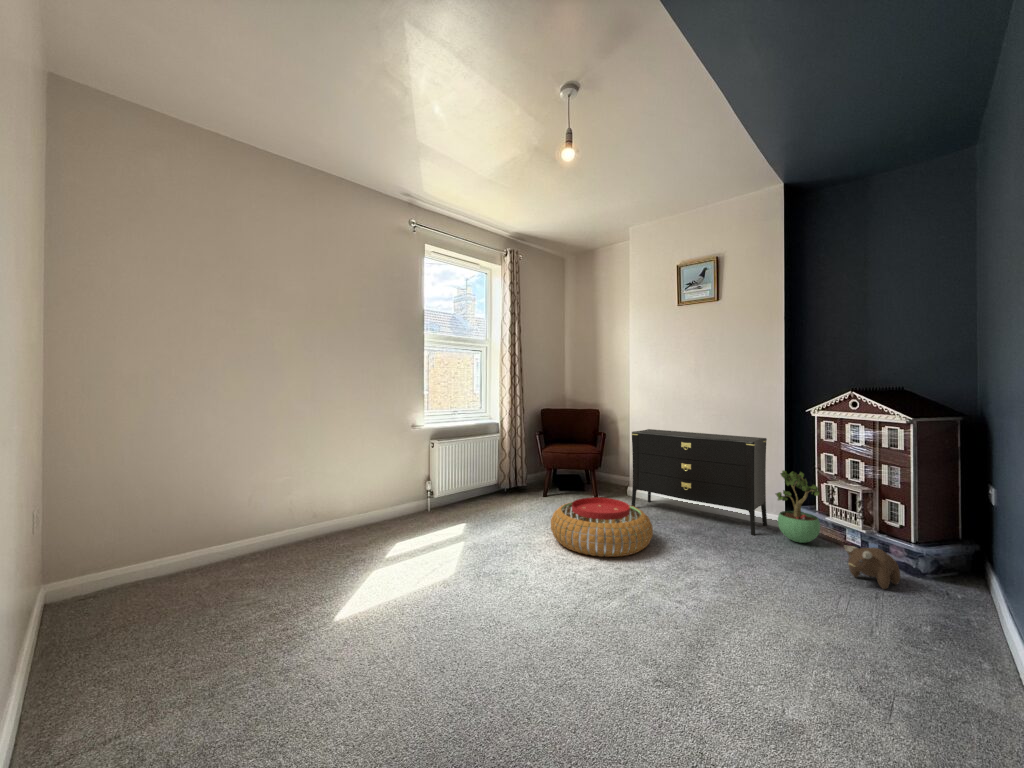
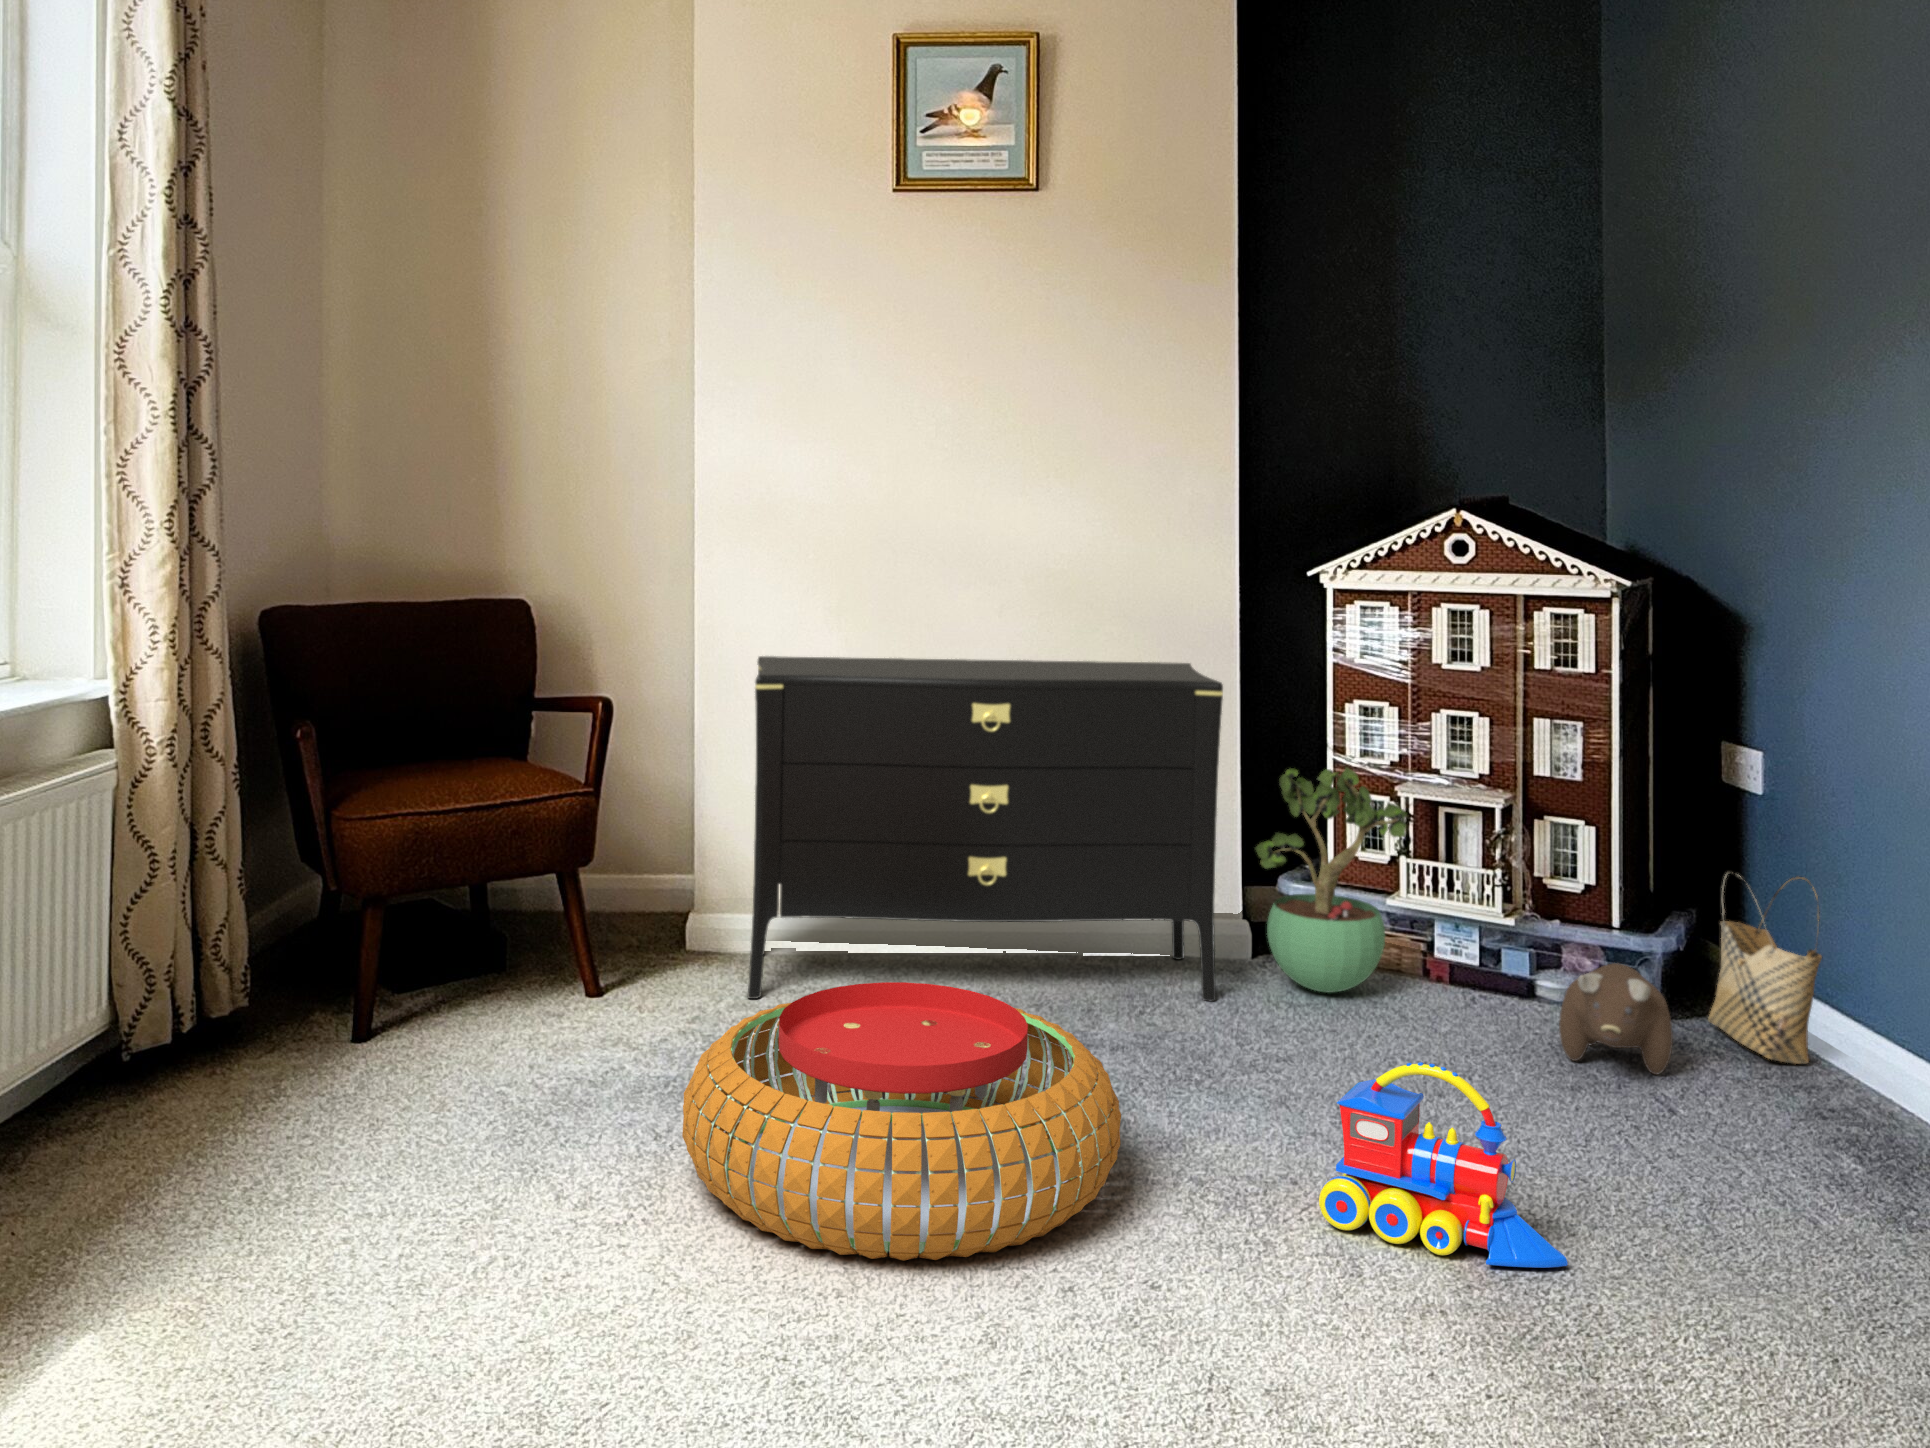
woven basket: none [942,526,986,607] -> present [1708,872,1822,1064]
toy train: none [677,539,731,606] -> present [1319,1062,1568,1268]

